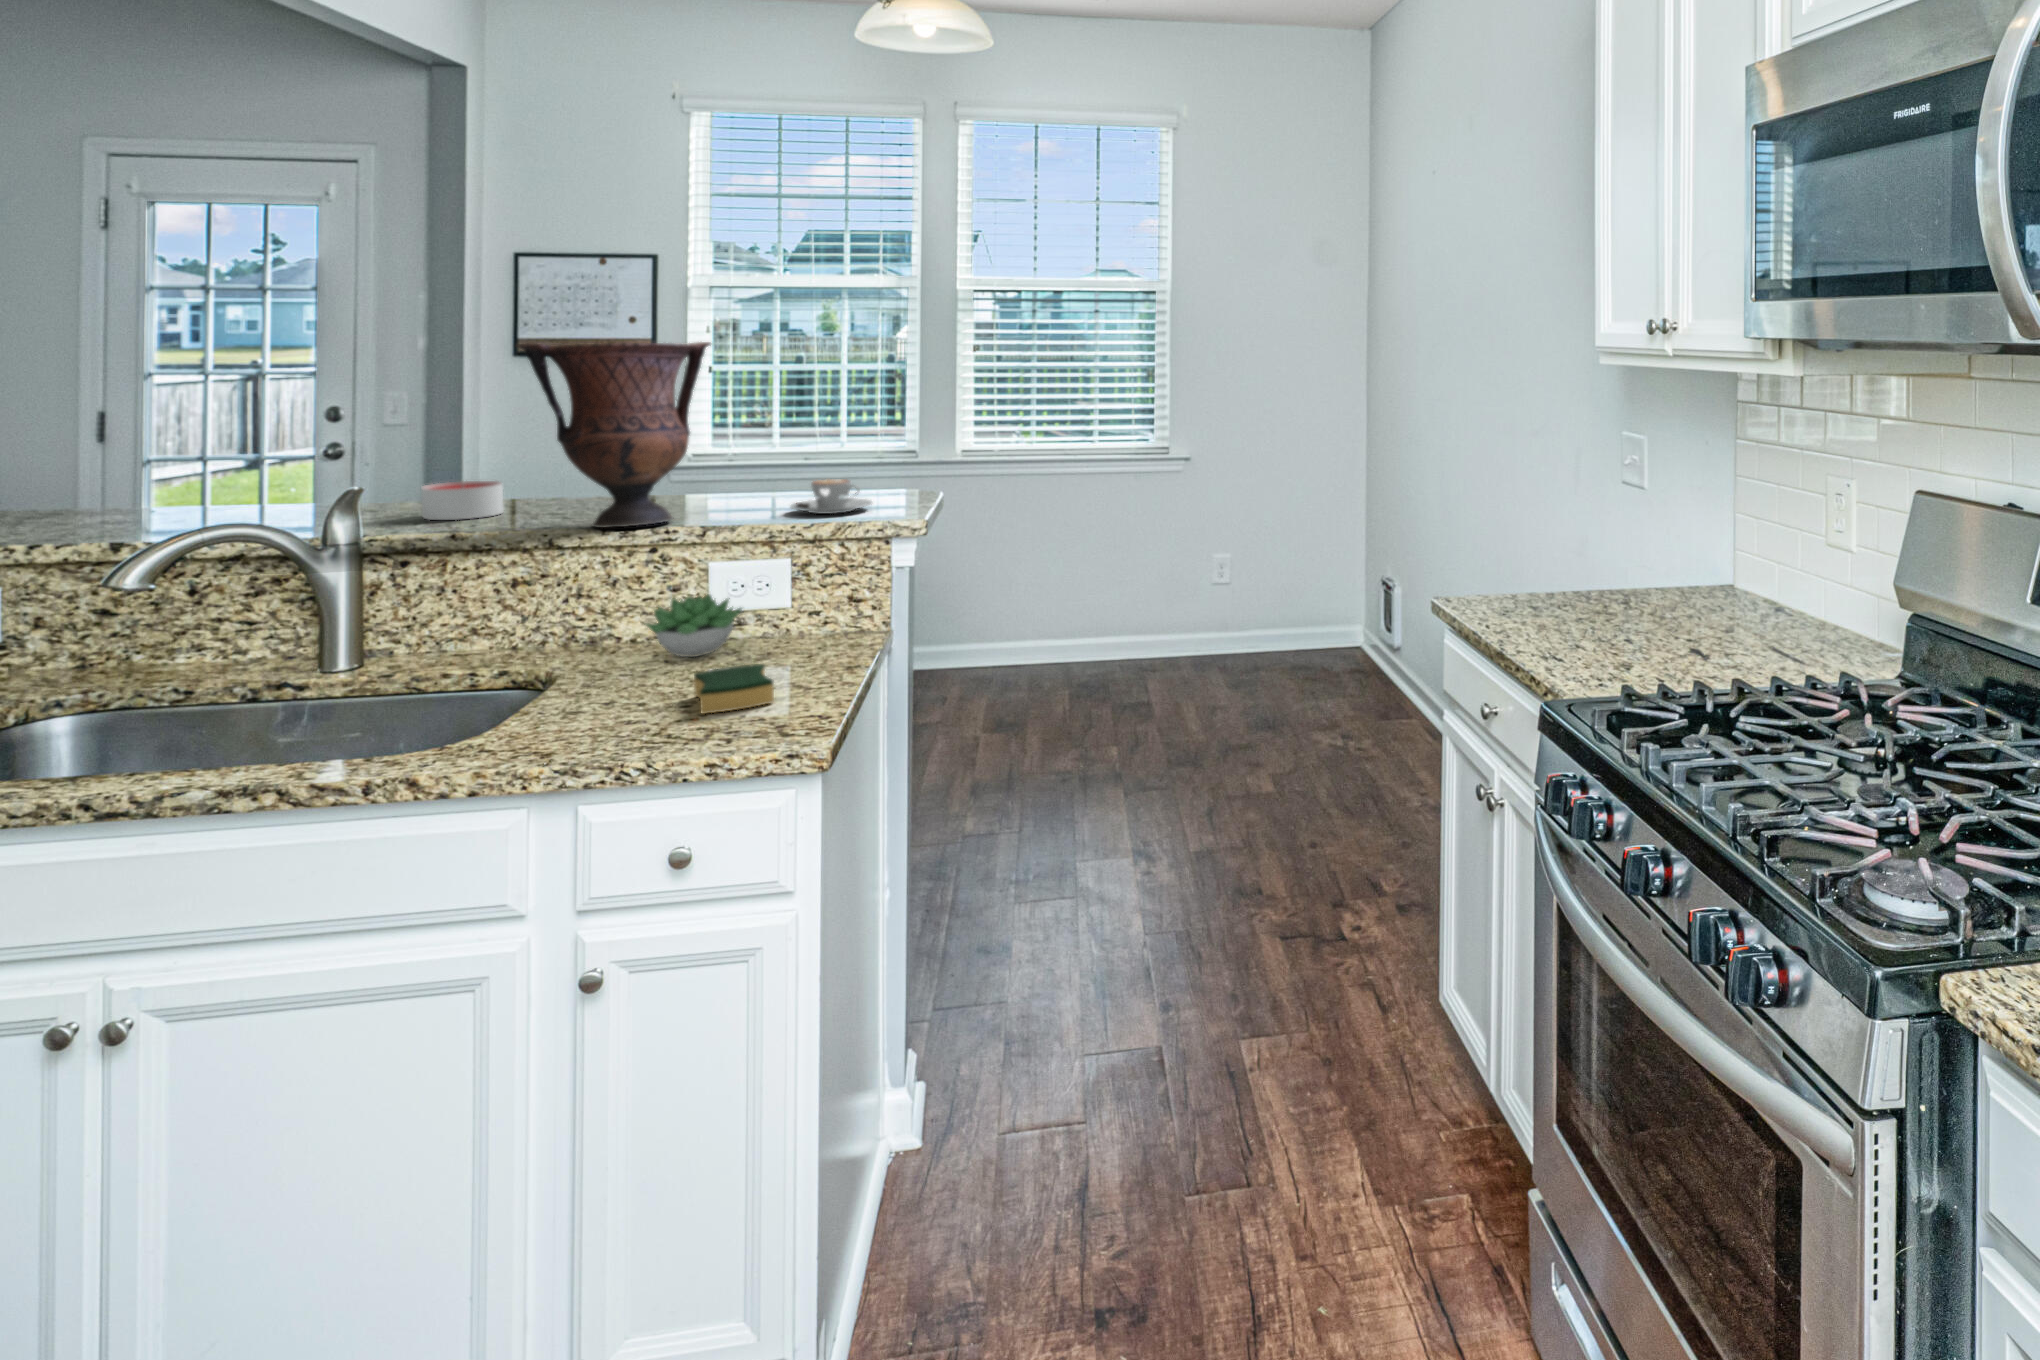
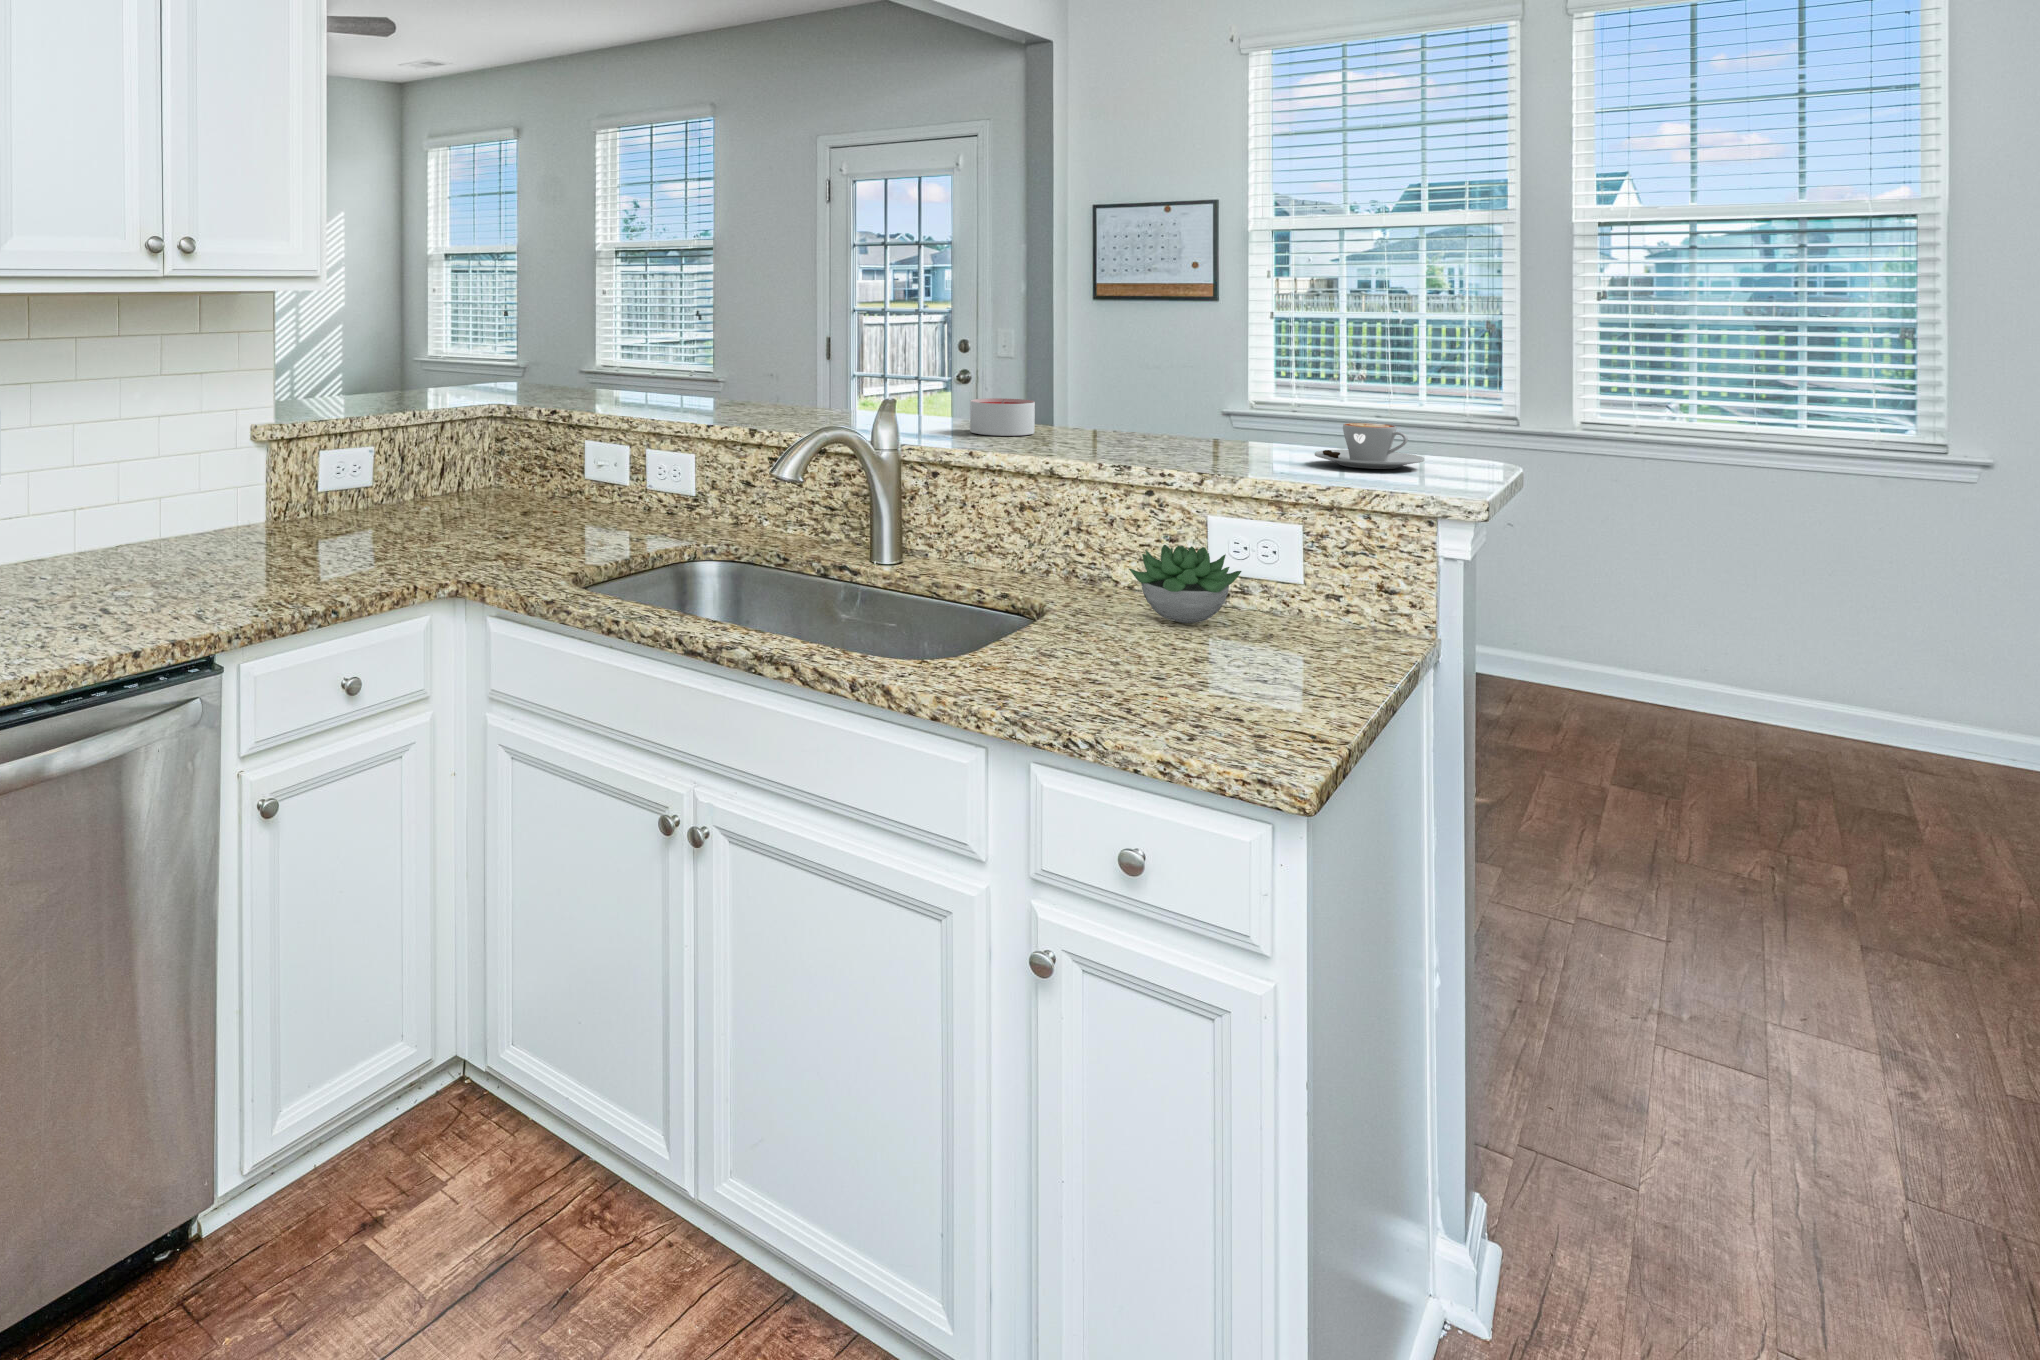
vase: present [517,342,711,528] -> none [1042,239,1235,456]
sponge: present [694,664,774,713] -> none [1167,641,1257,704]

